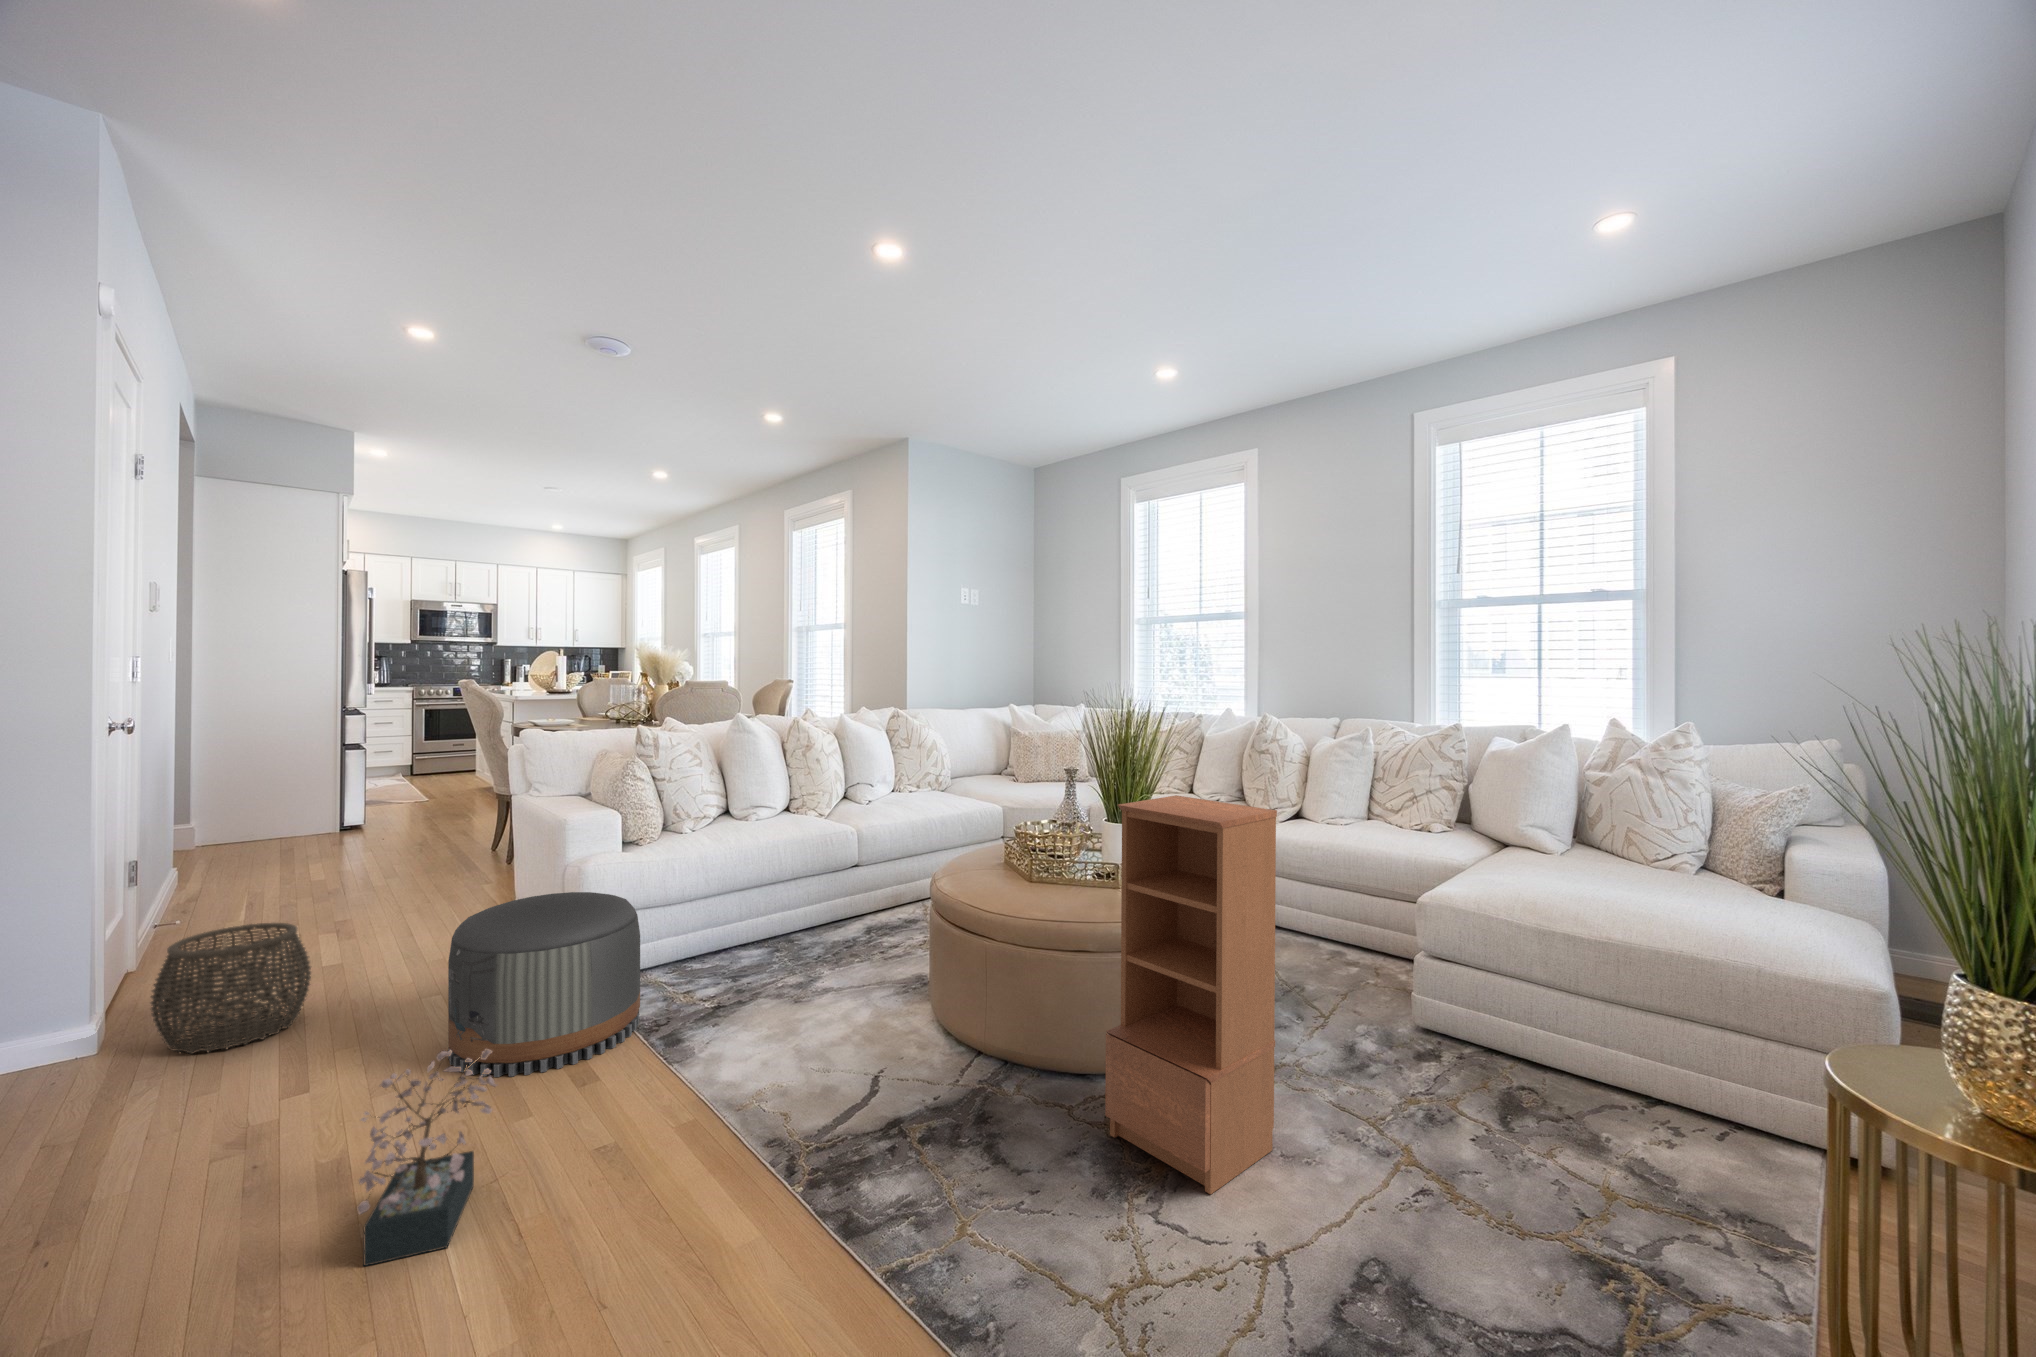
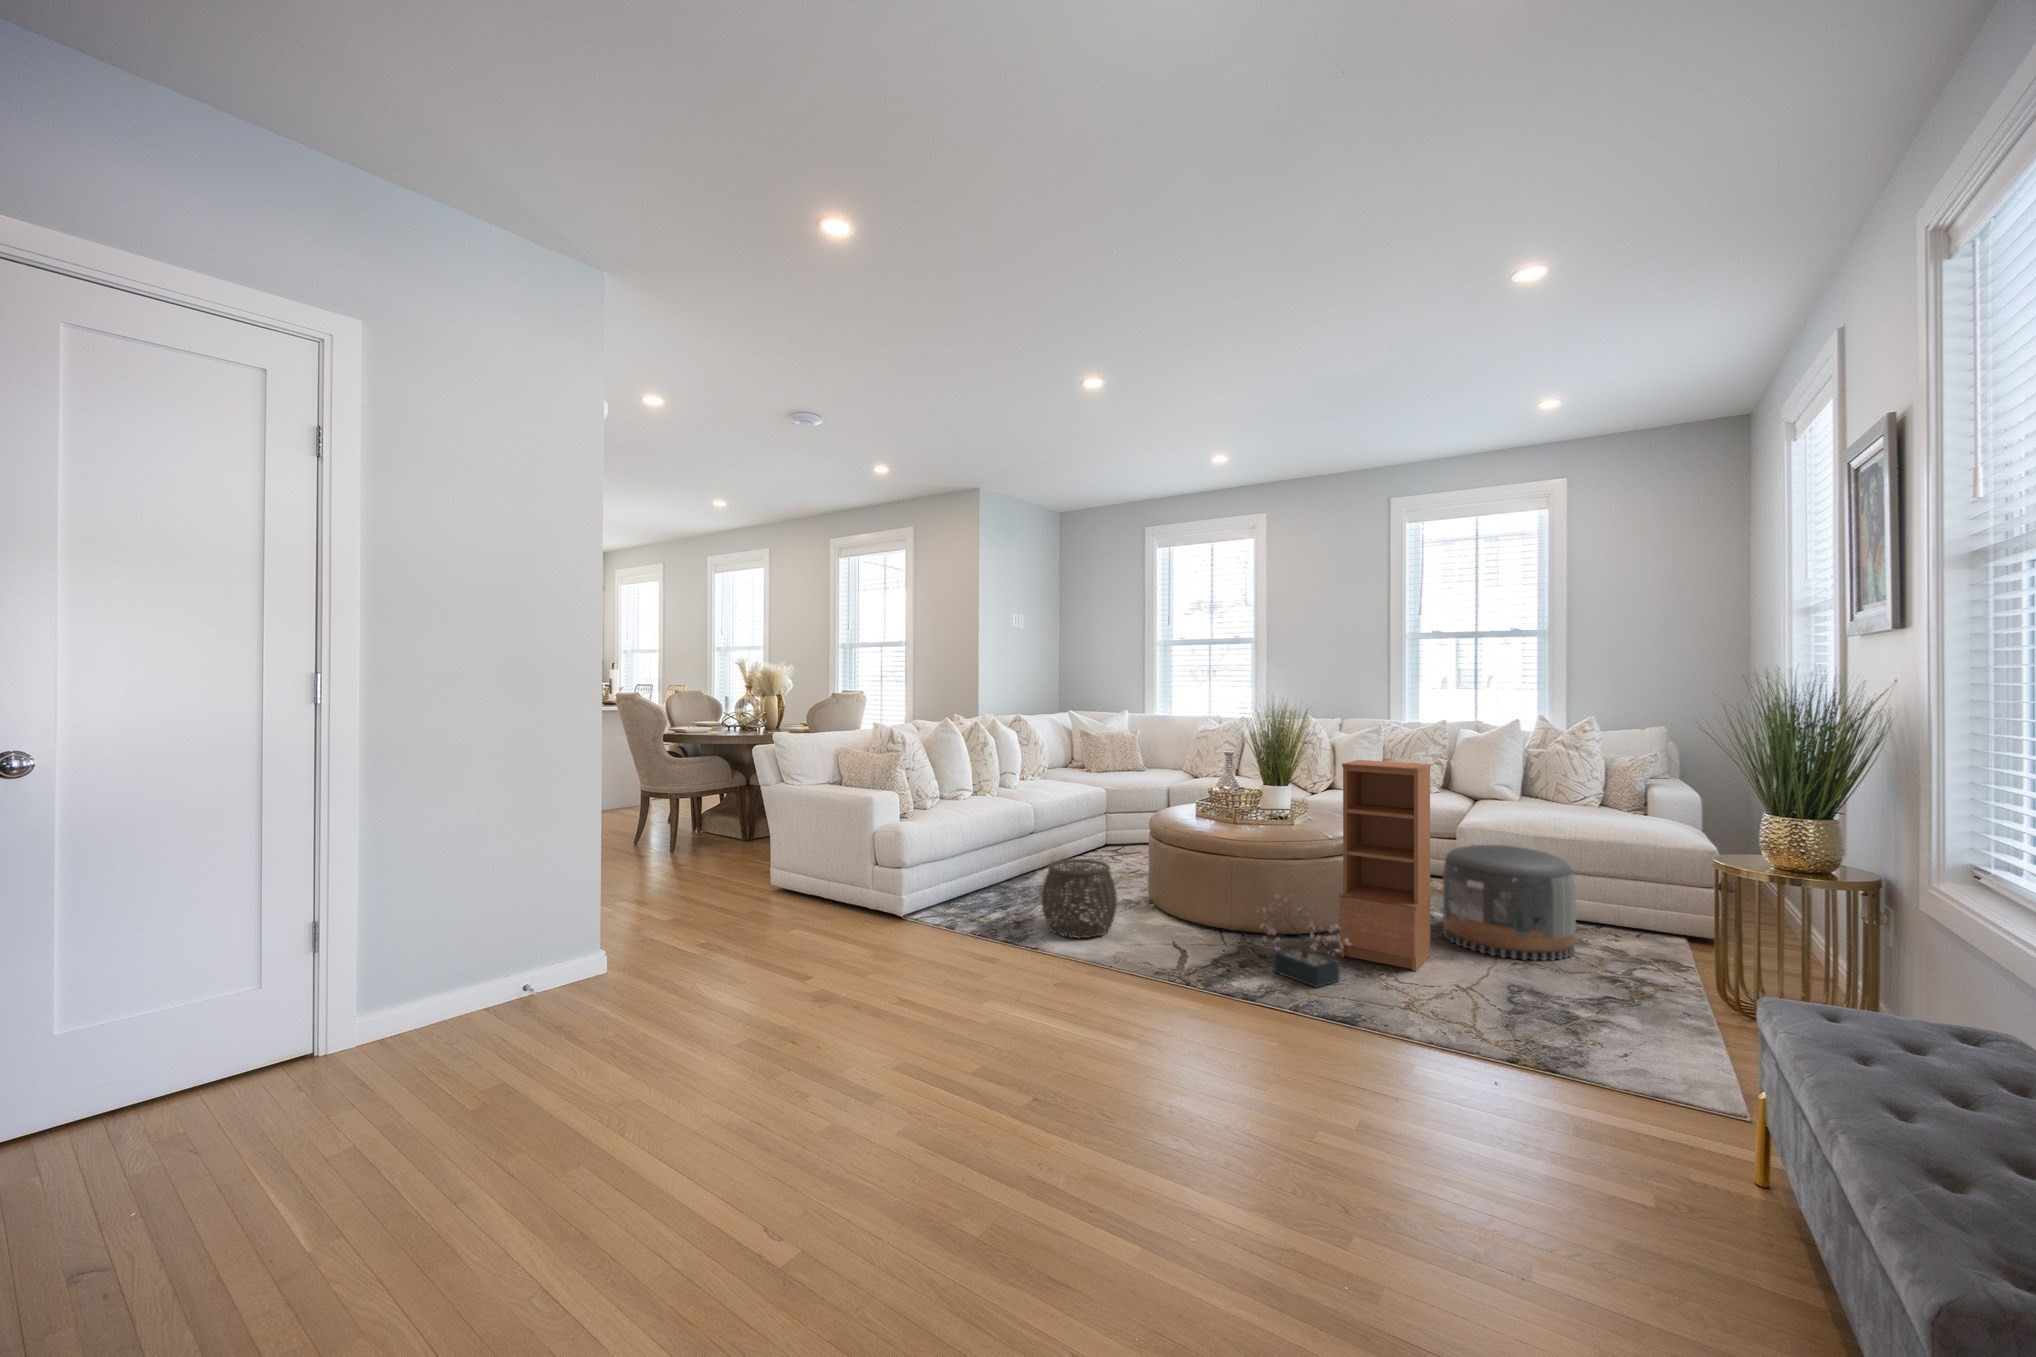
pouf: present [448,892,640,1077] -> present [1443,845,1576,961]
woven basket: present [151,923,311,1054] -> present [1042,859,1117,938]
decorative plant: present [357,1050,496,1266] -> present [1257,894,1349,988]

